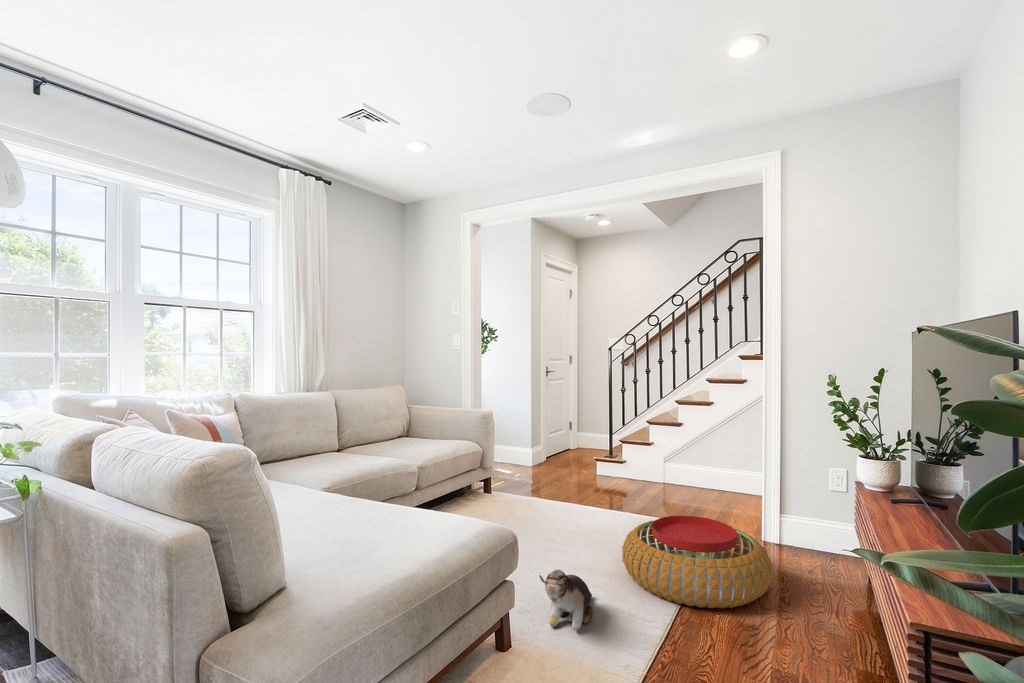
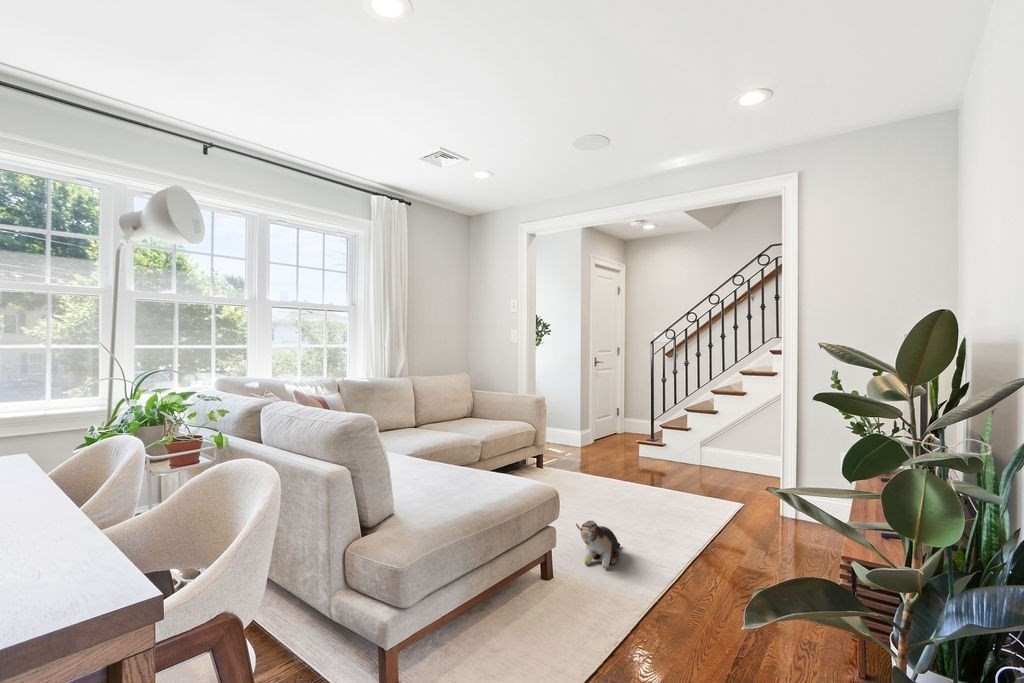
pouf: present [622,516,773,609] -> none [648,487,775,561]

